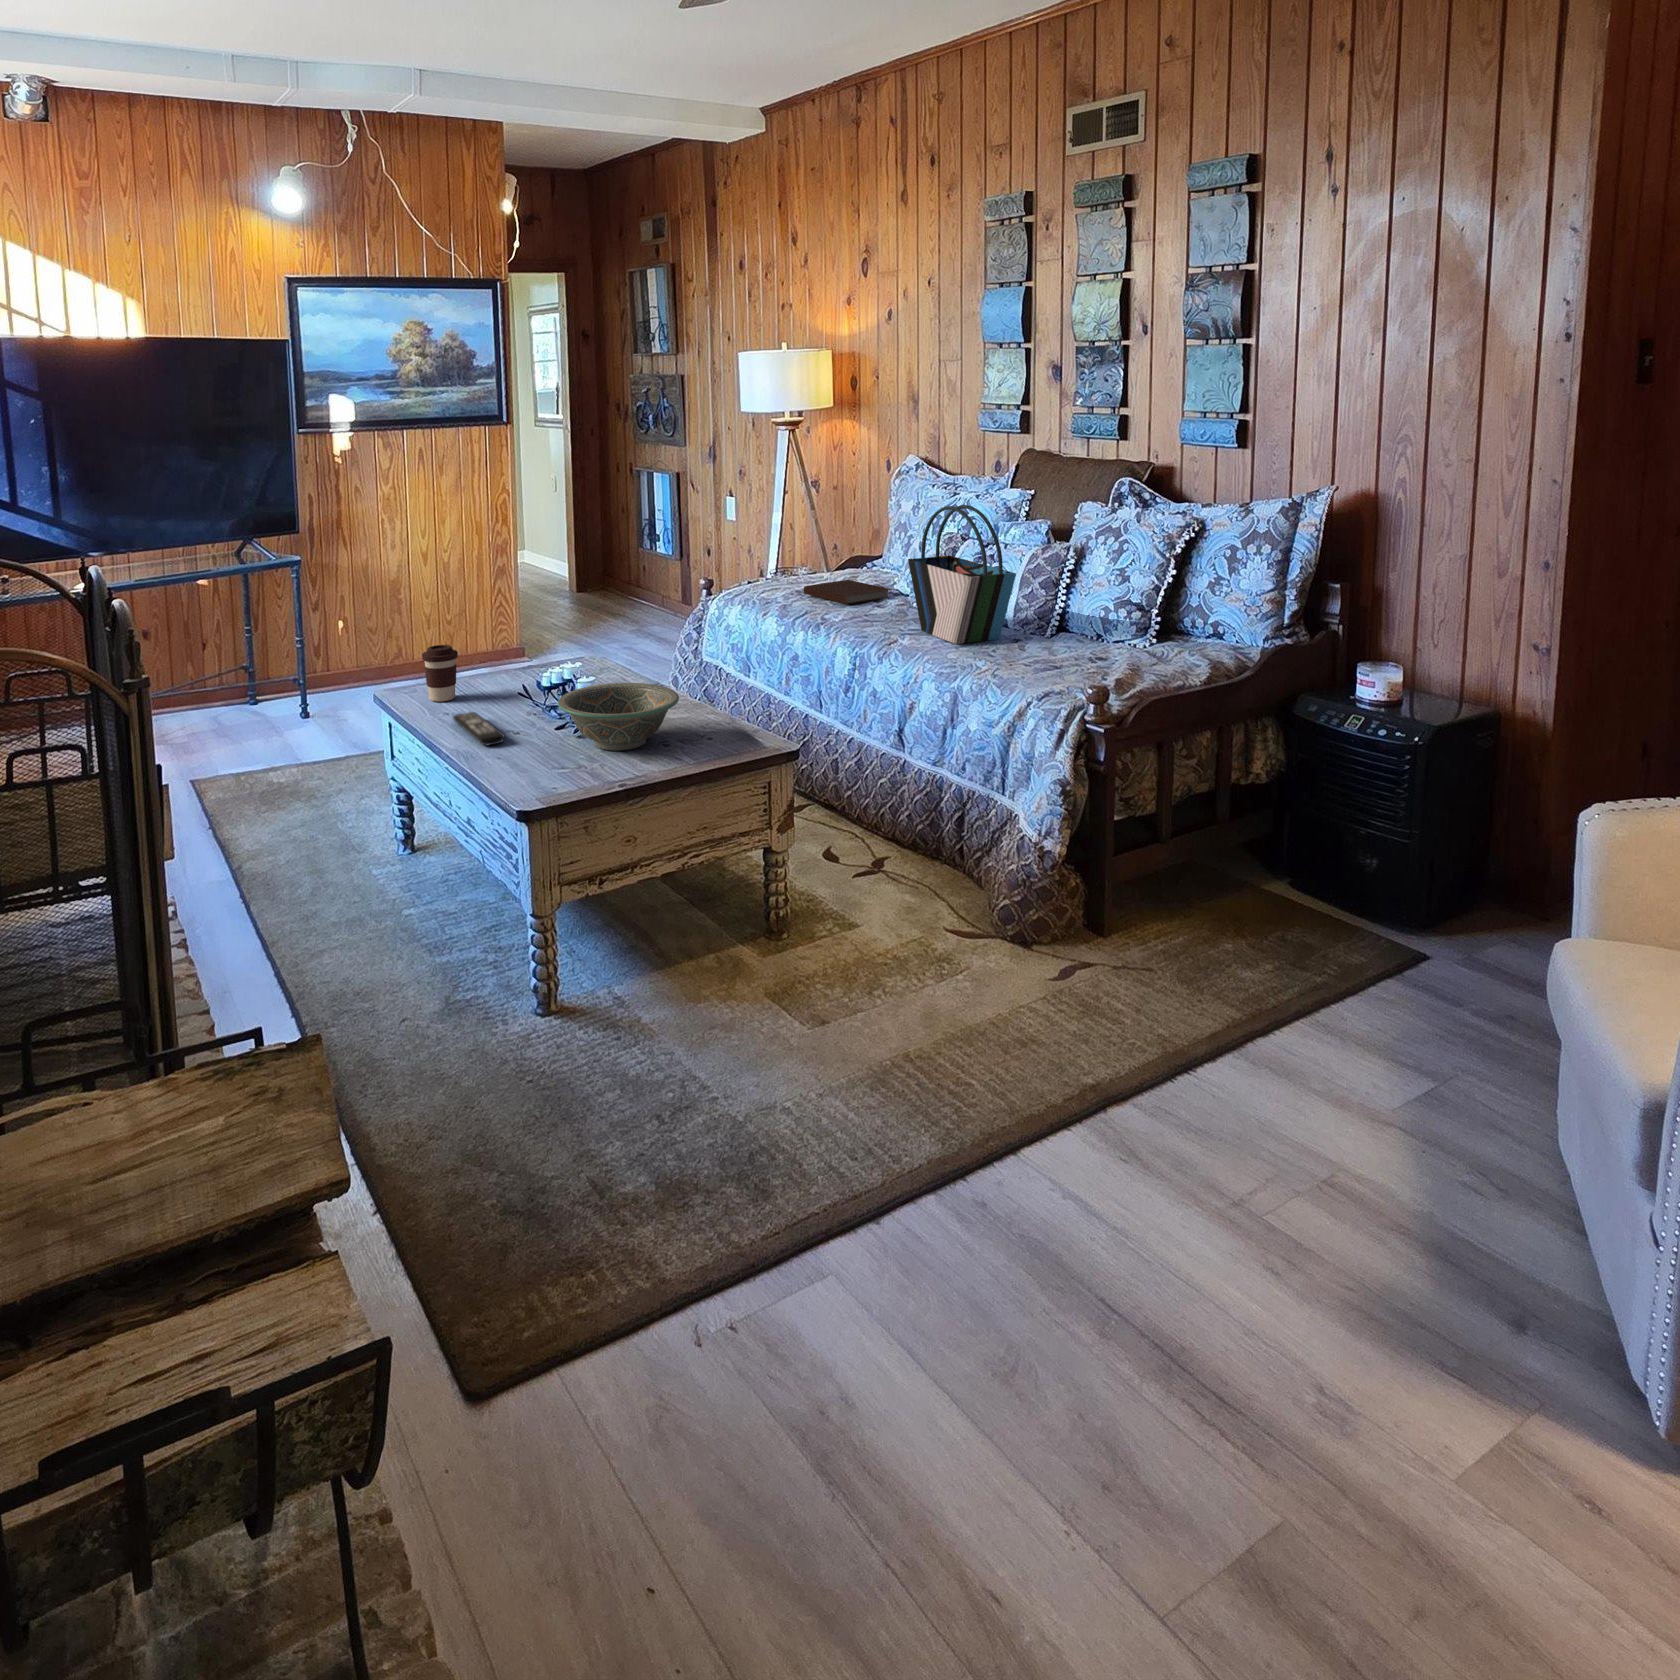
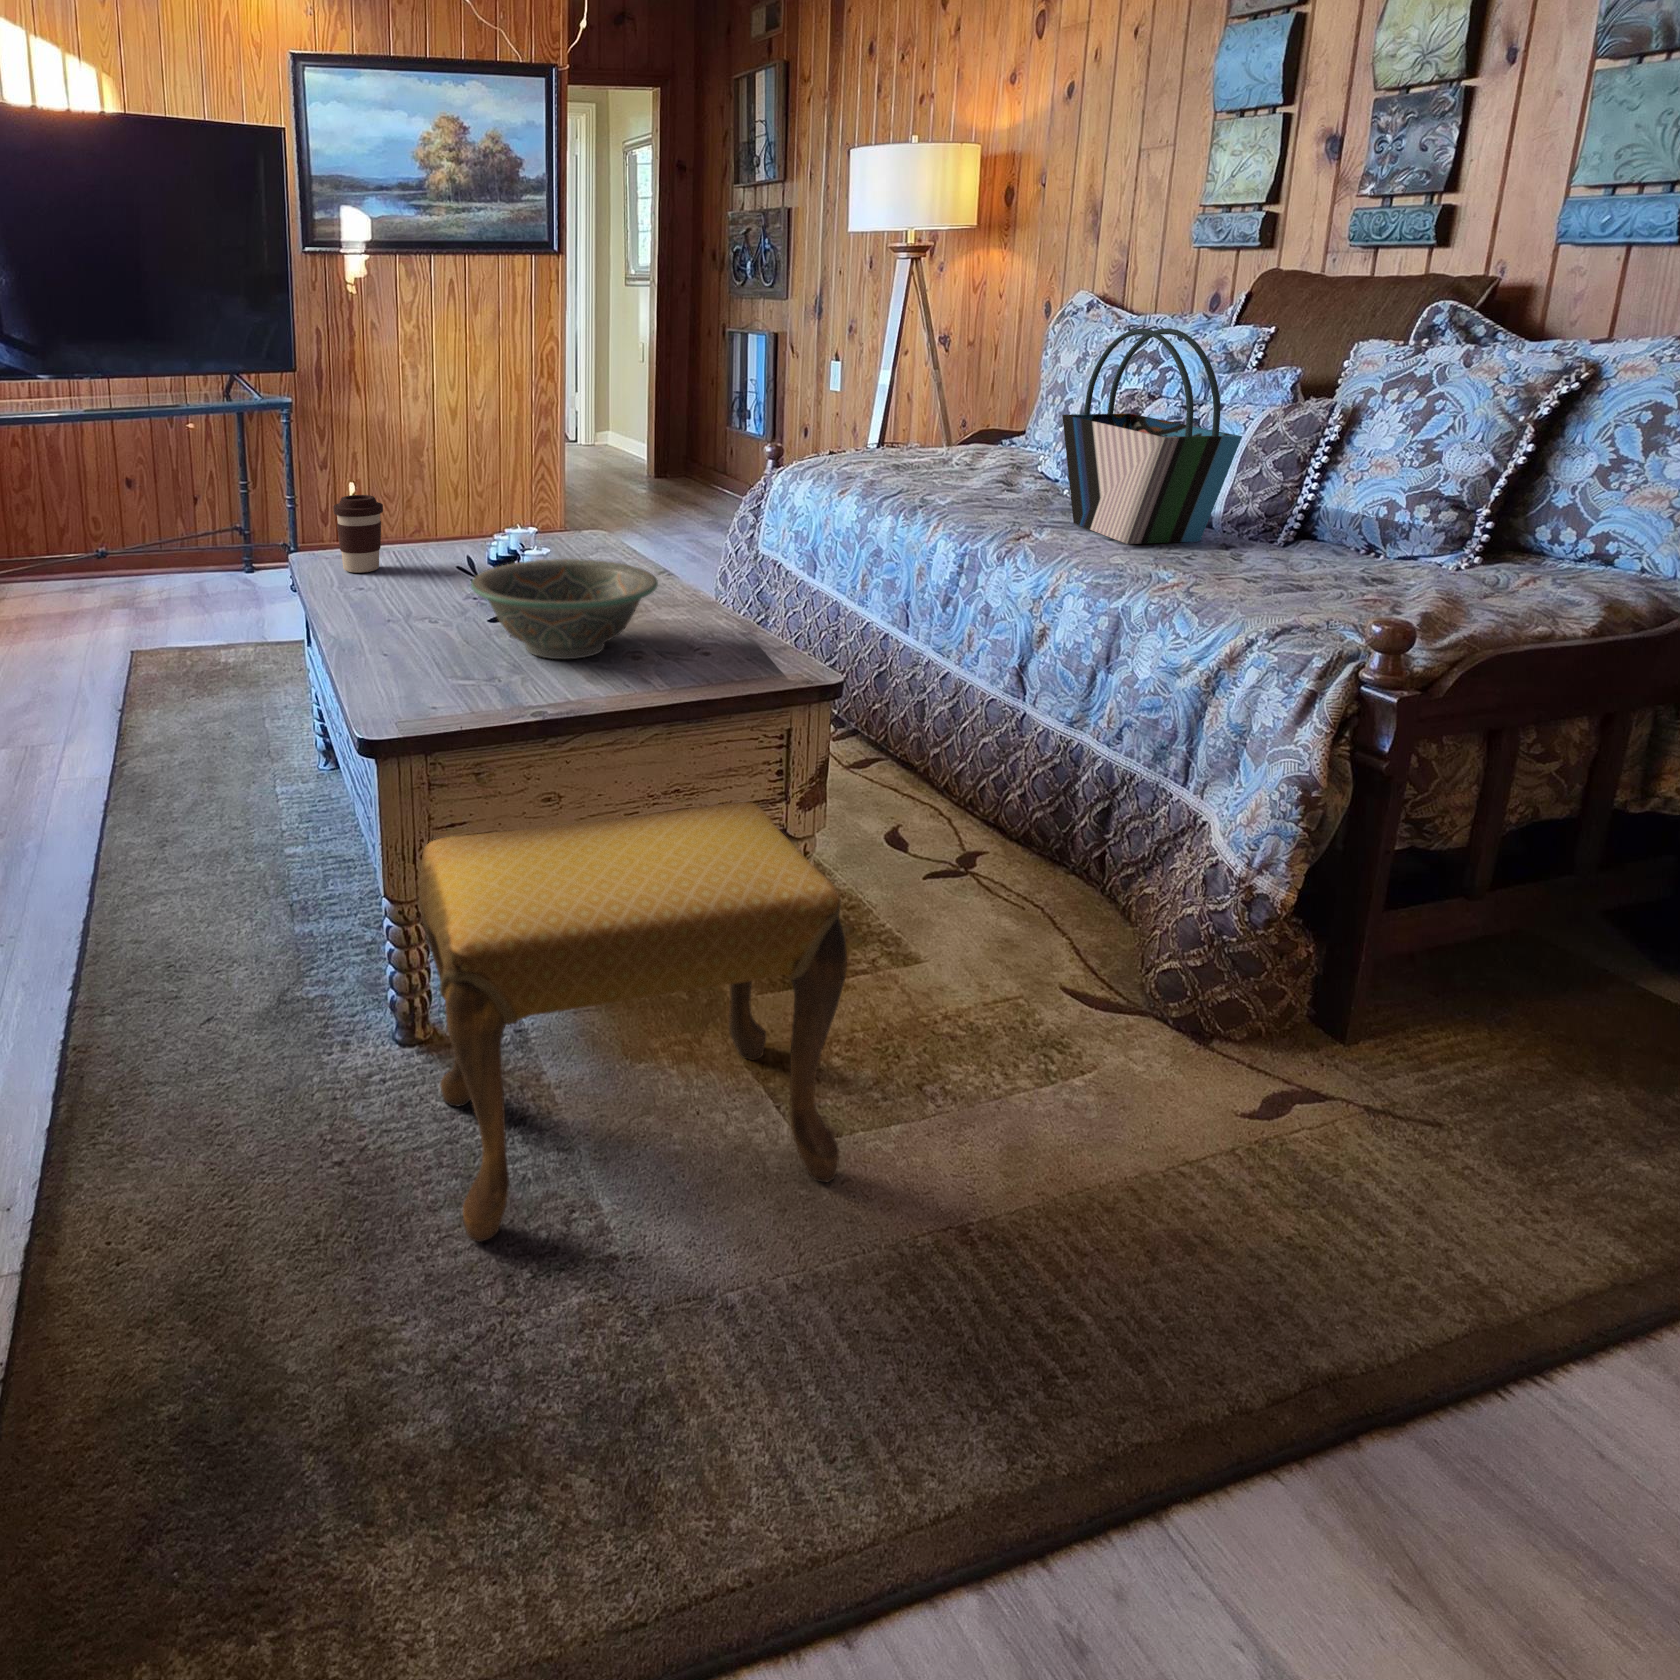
notebook: present [804,580,892,604] -> none [906,455,1036,485]
remote control: present [453,712,504,746] -> none [351,588,402,636]
footstool: none [569,827,833,1104] -> present [419,802,847,1242]

